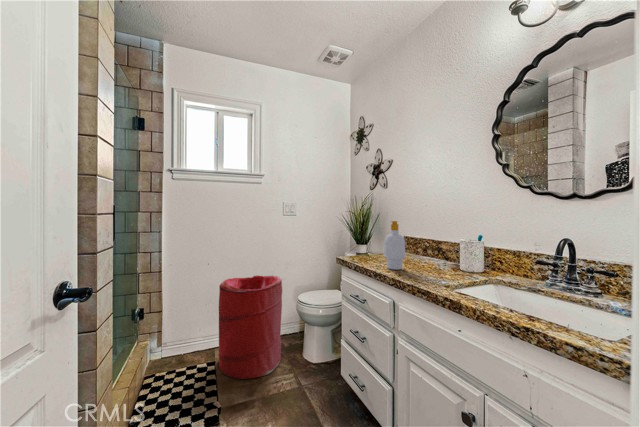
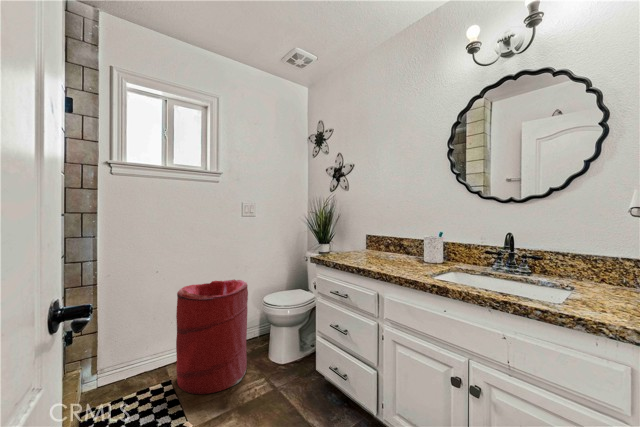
soap bottle: present [384,221,405,270] -> none [363,221,382,265]

